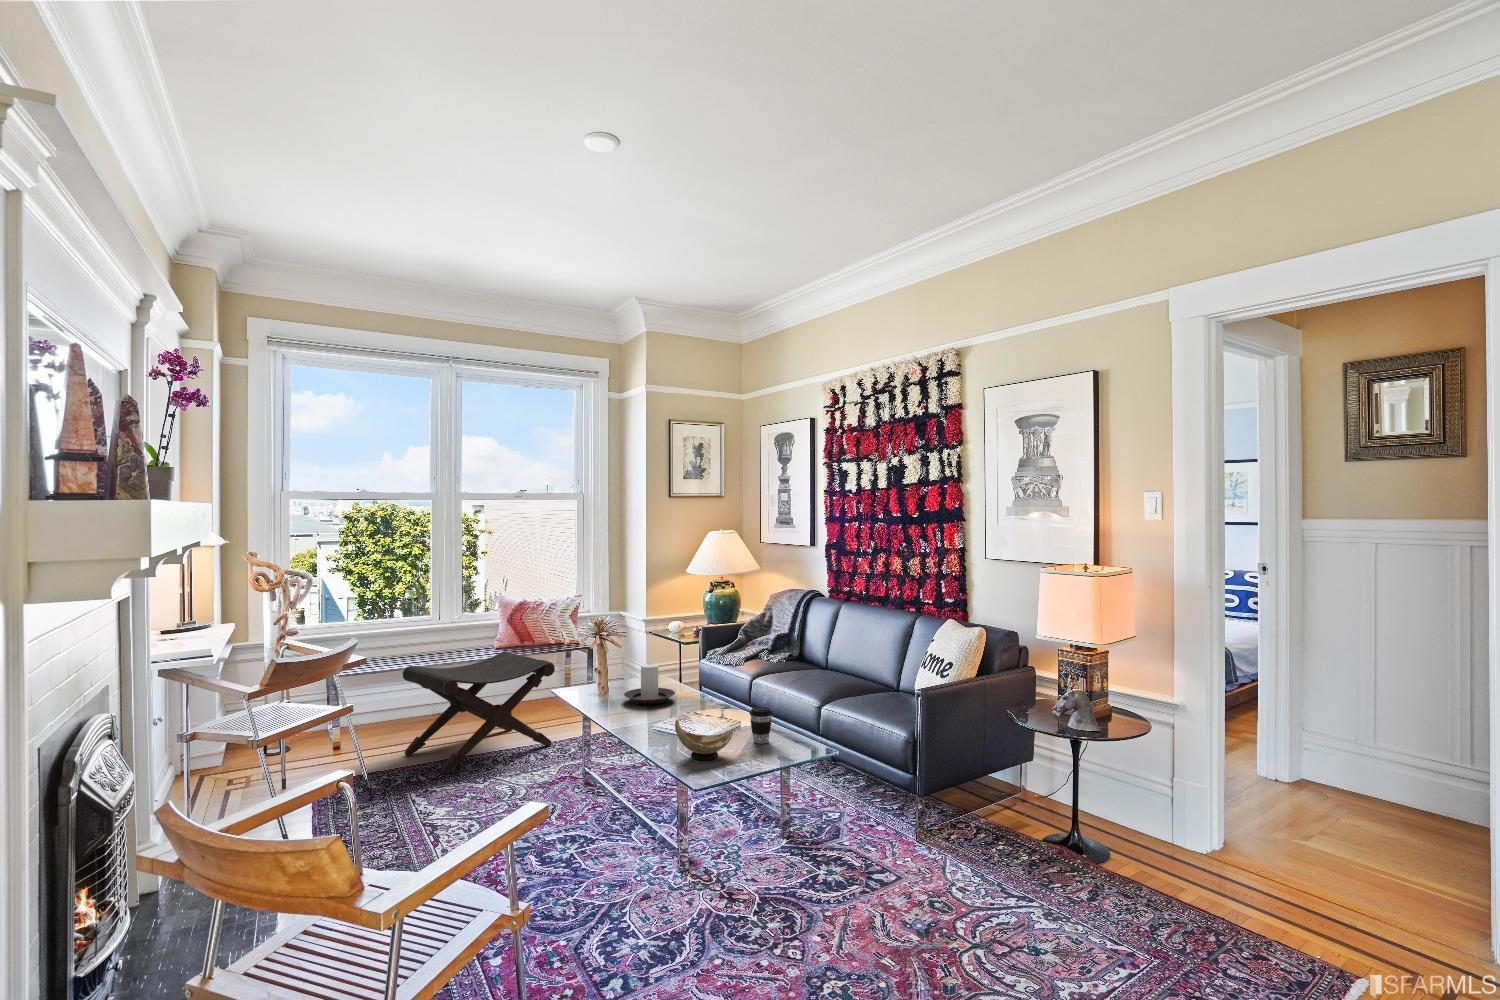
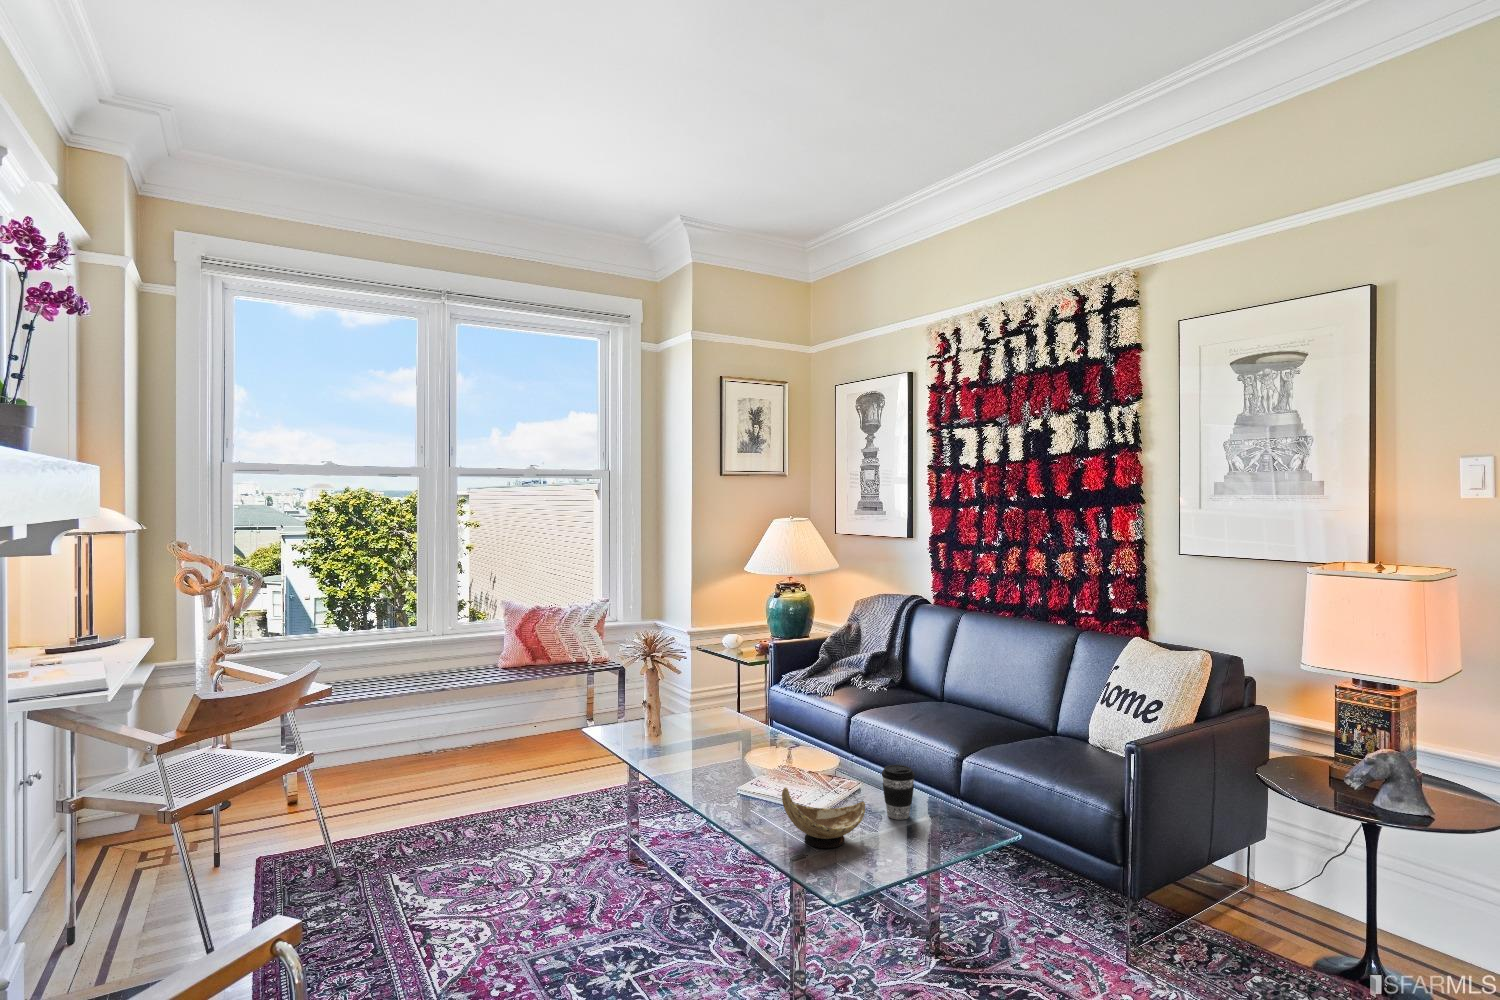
footstool: present [403,651,555,774] -> none [381,674,582,843]
candle holder: present [624,664,675,705] -> none [683,695,753,753]

